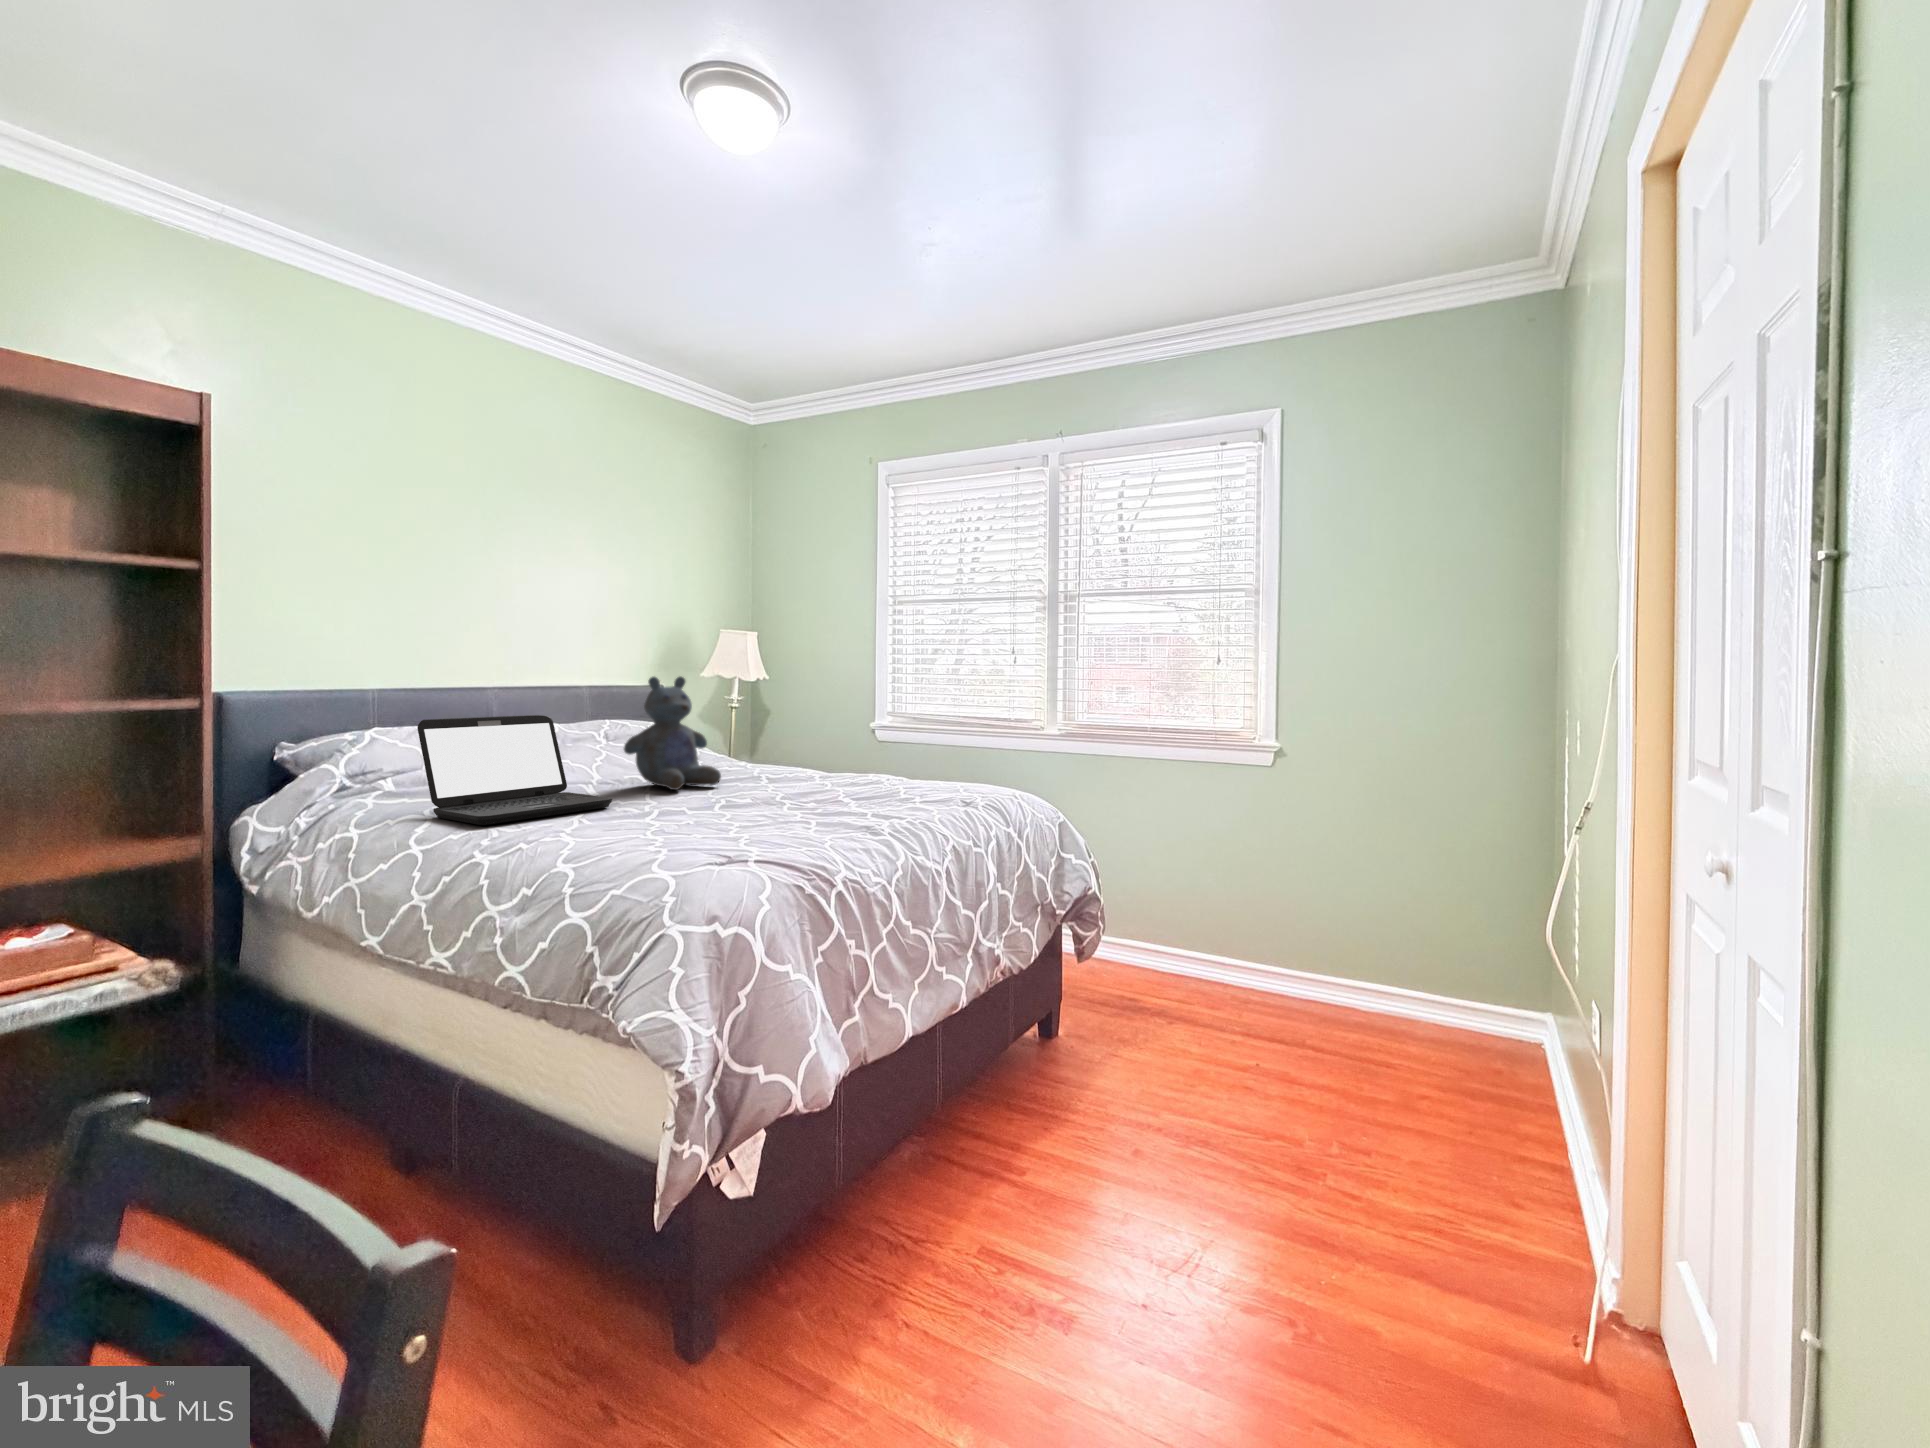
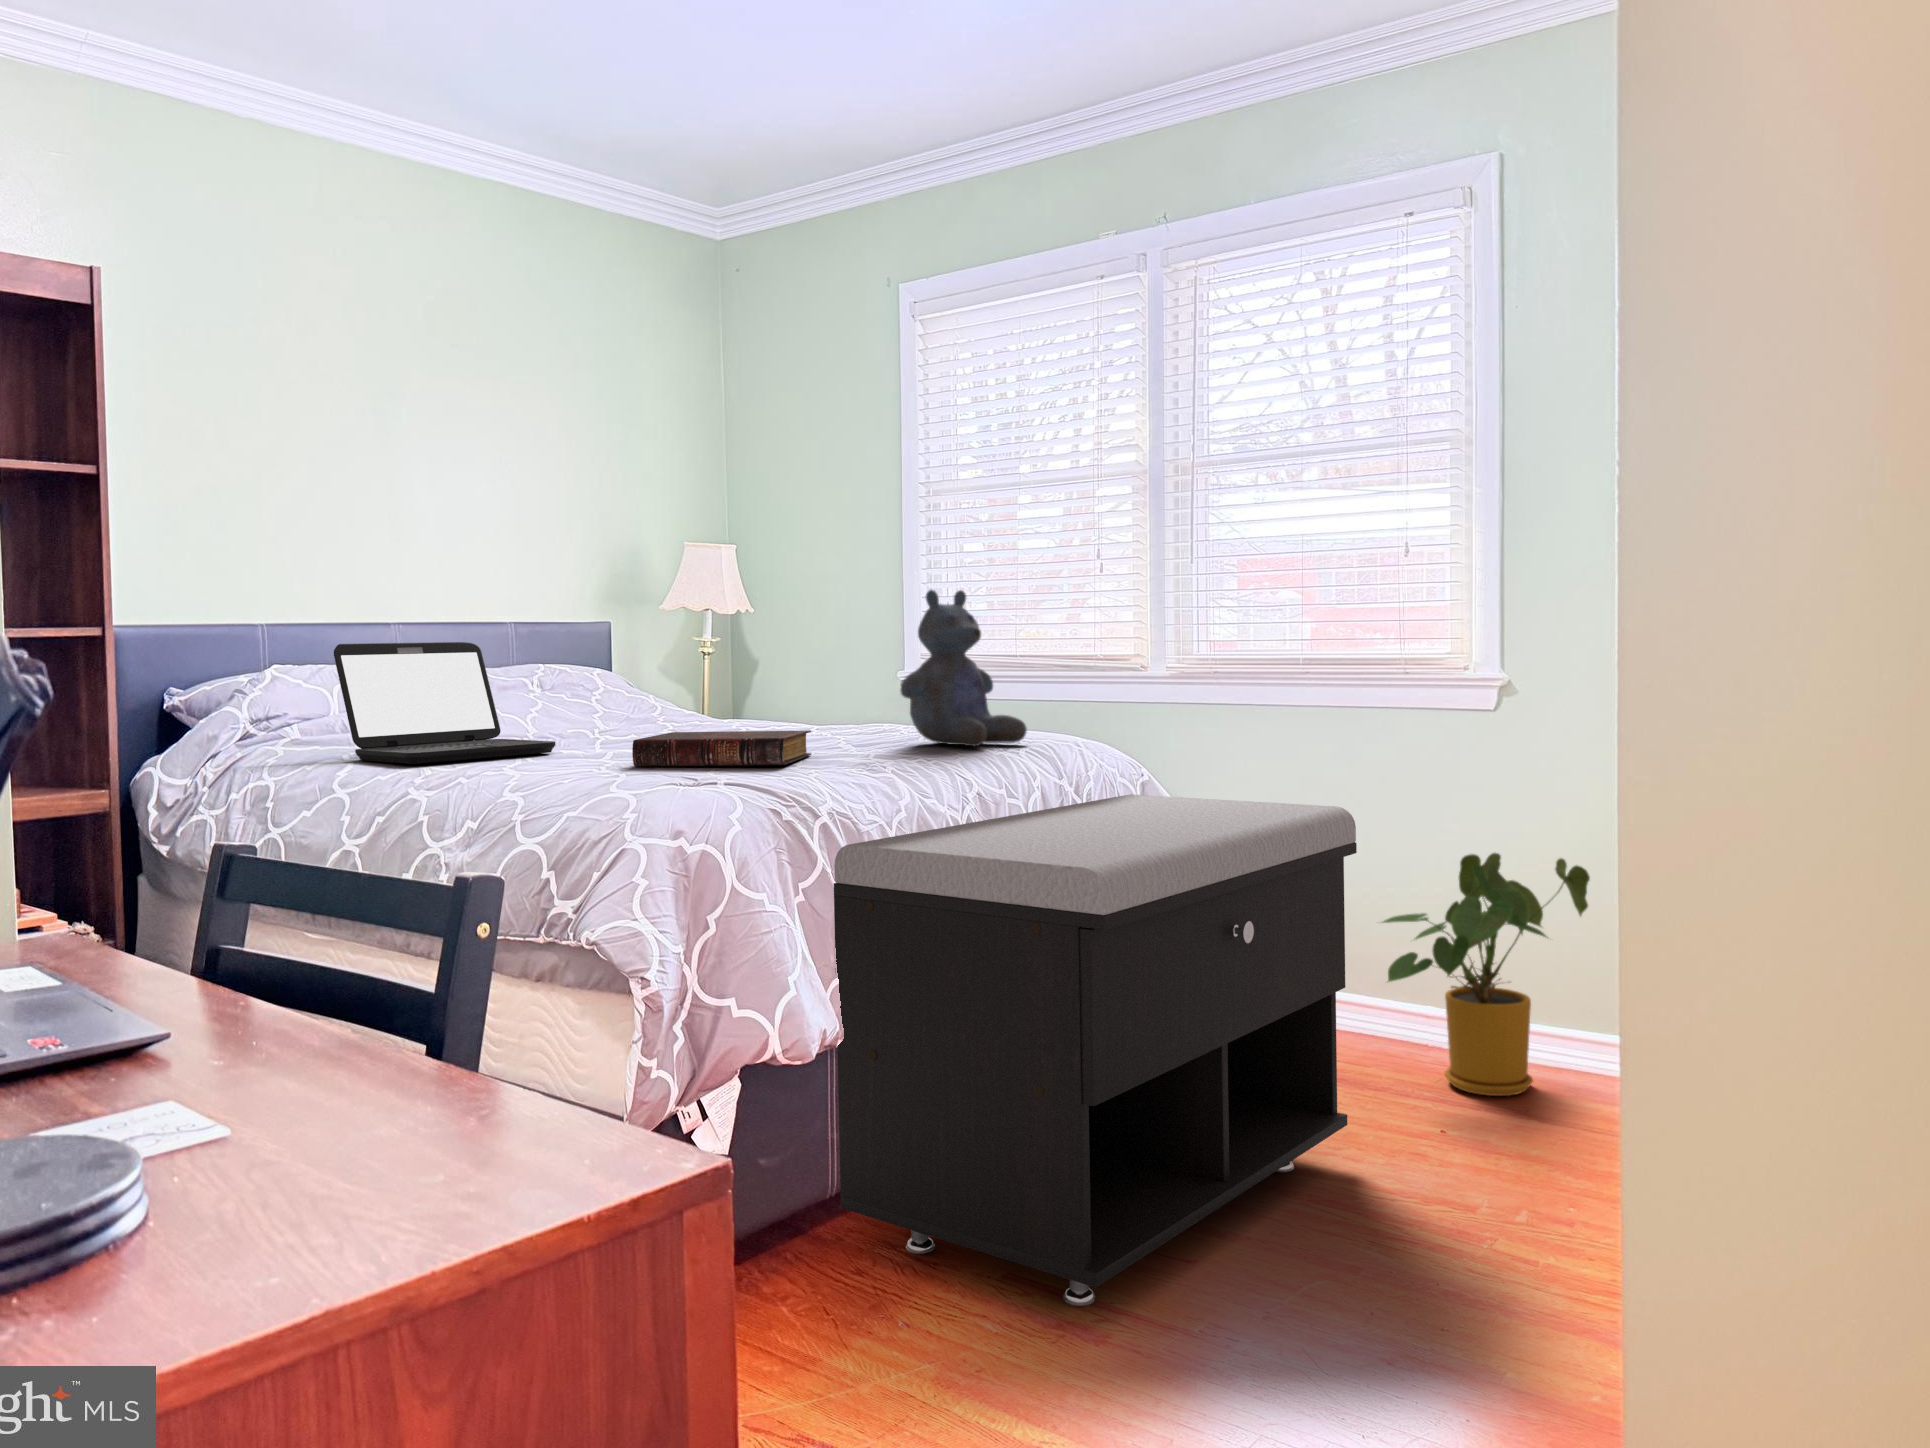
stuffed bear: present [624,676,721,790] -> present [900,590,1027,746]
book: none [676,792,821,828] -> present [632,730,811,766]
storage bench: none [845,837,1224,1297] -> present [834,794,1357,1306]
house plant: none [1214,866,1349,1039] -> present [1383,853,1590,1096]

